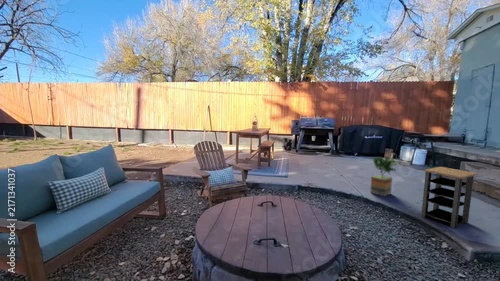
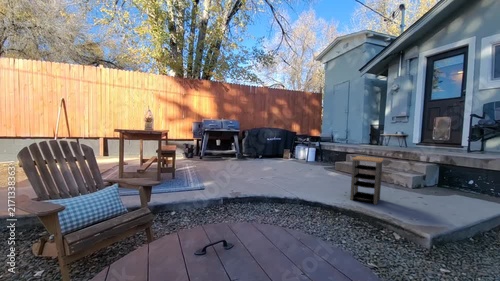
potted tree: present [371,157,398,196] -> none [298,152,322,188]

